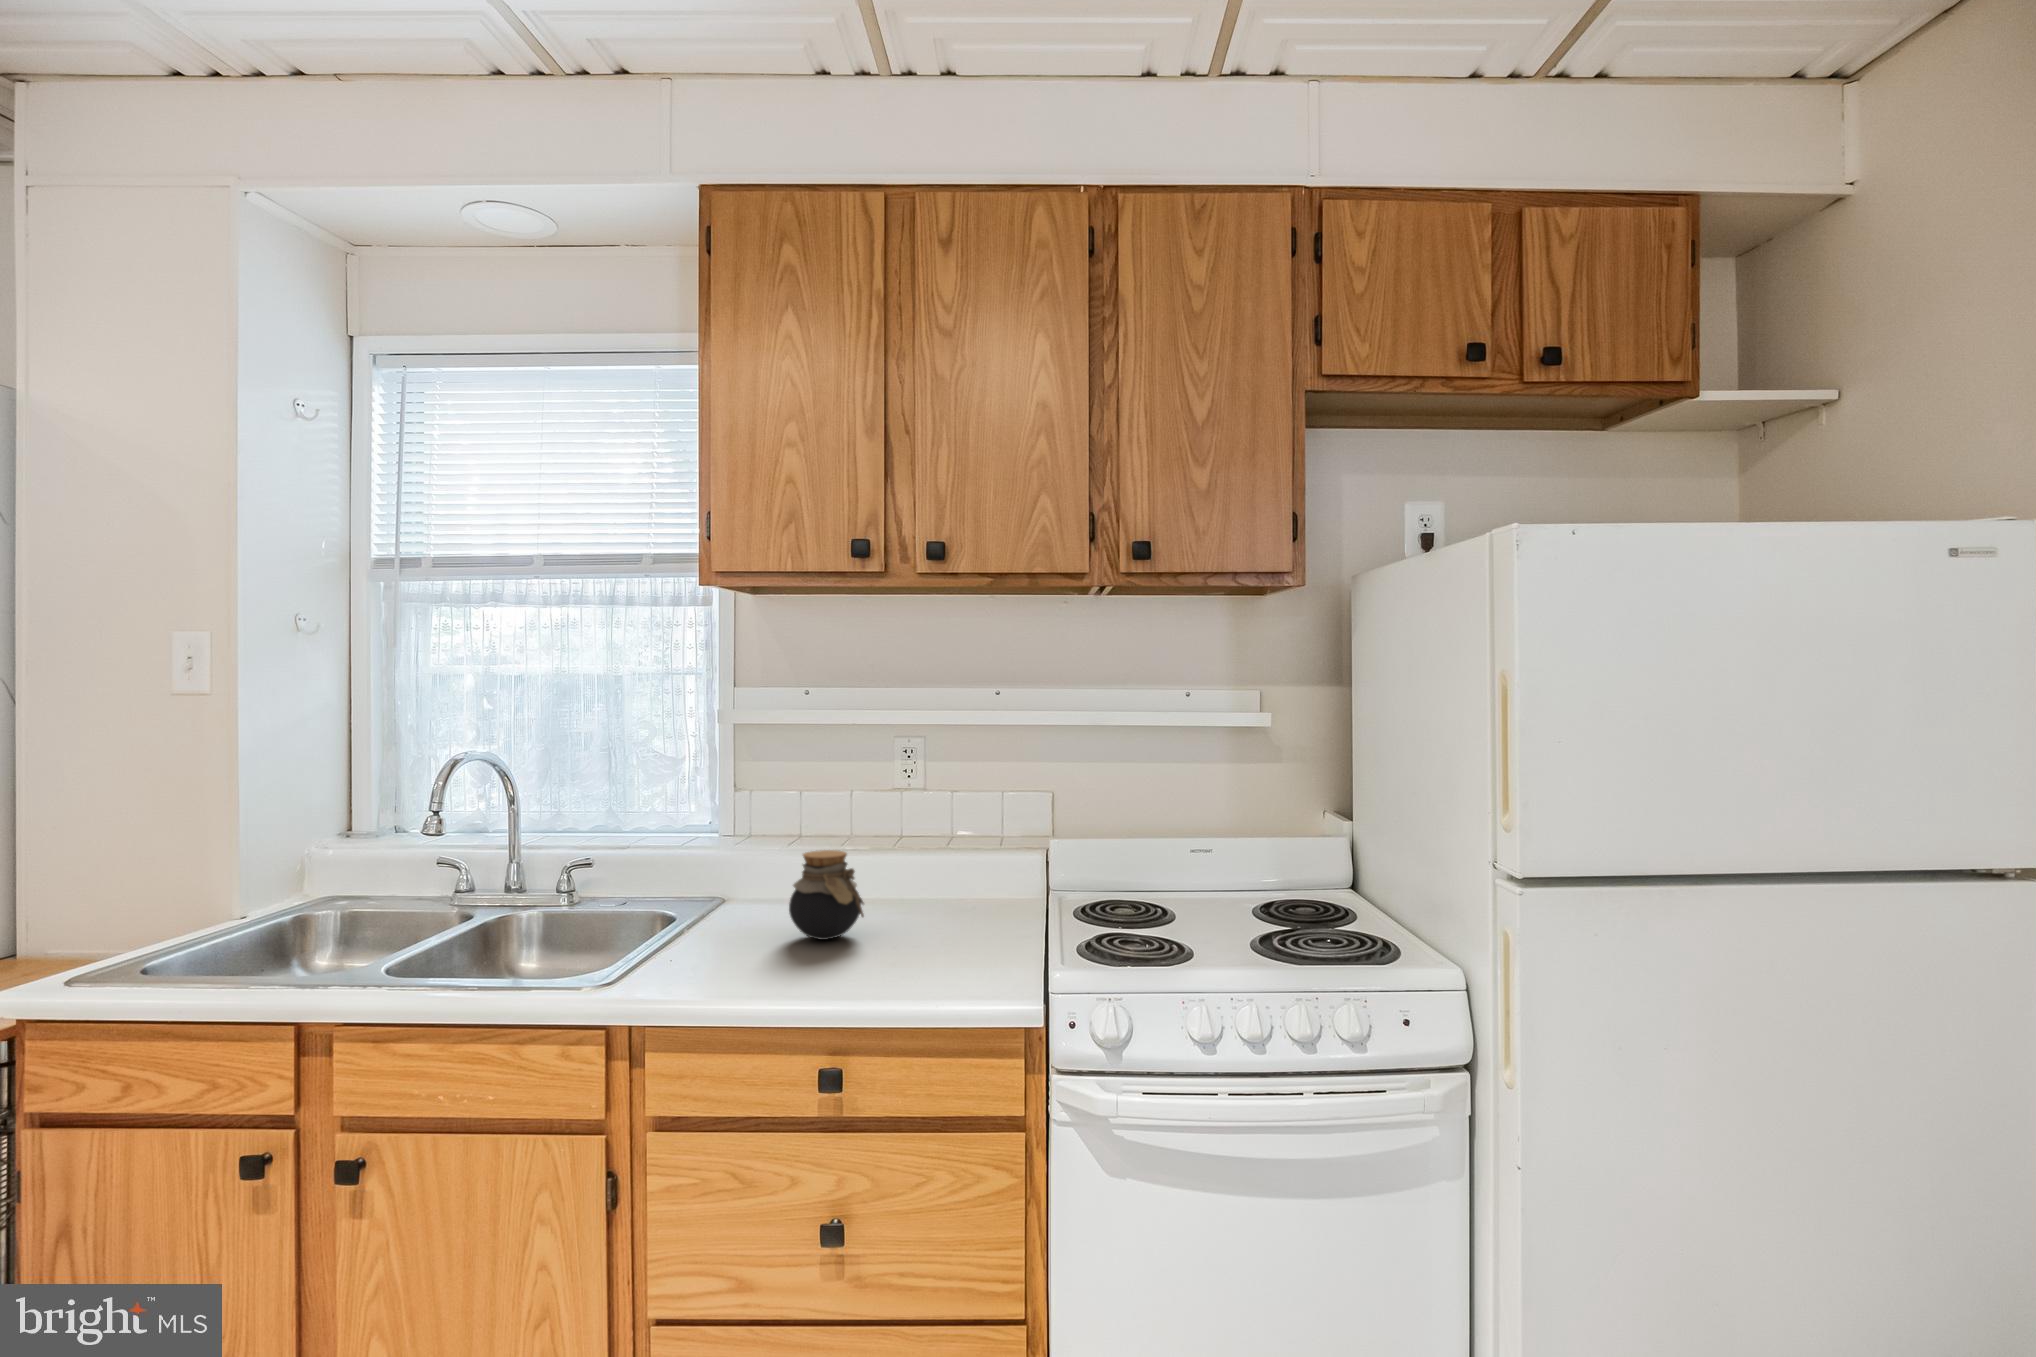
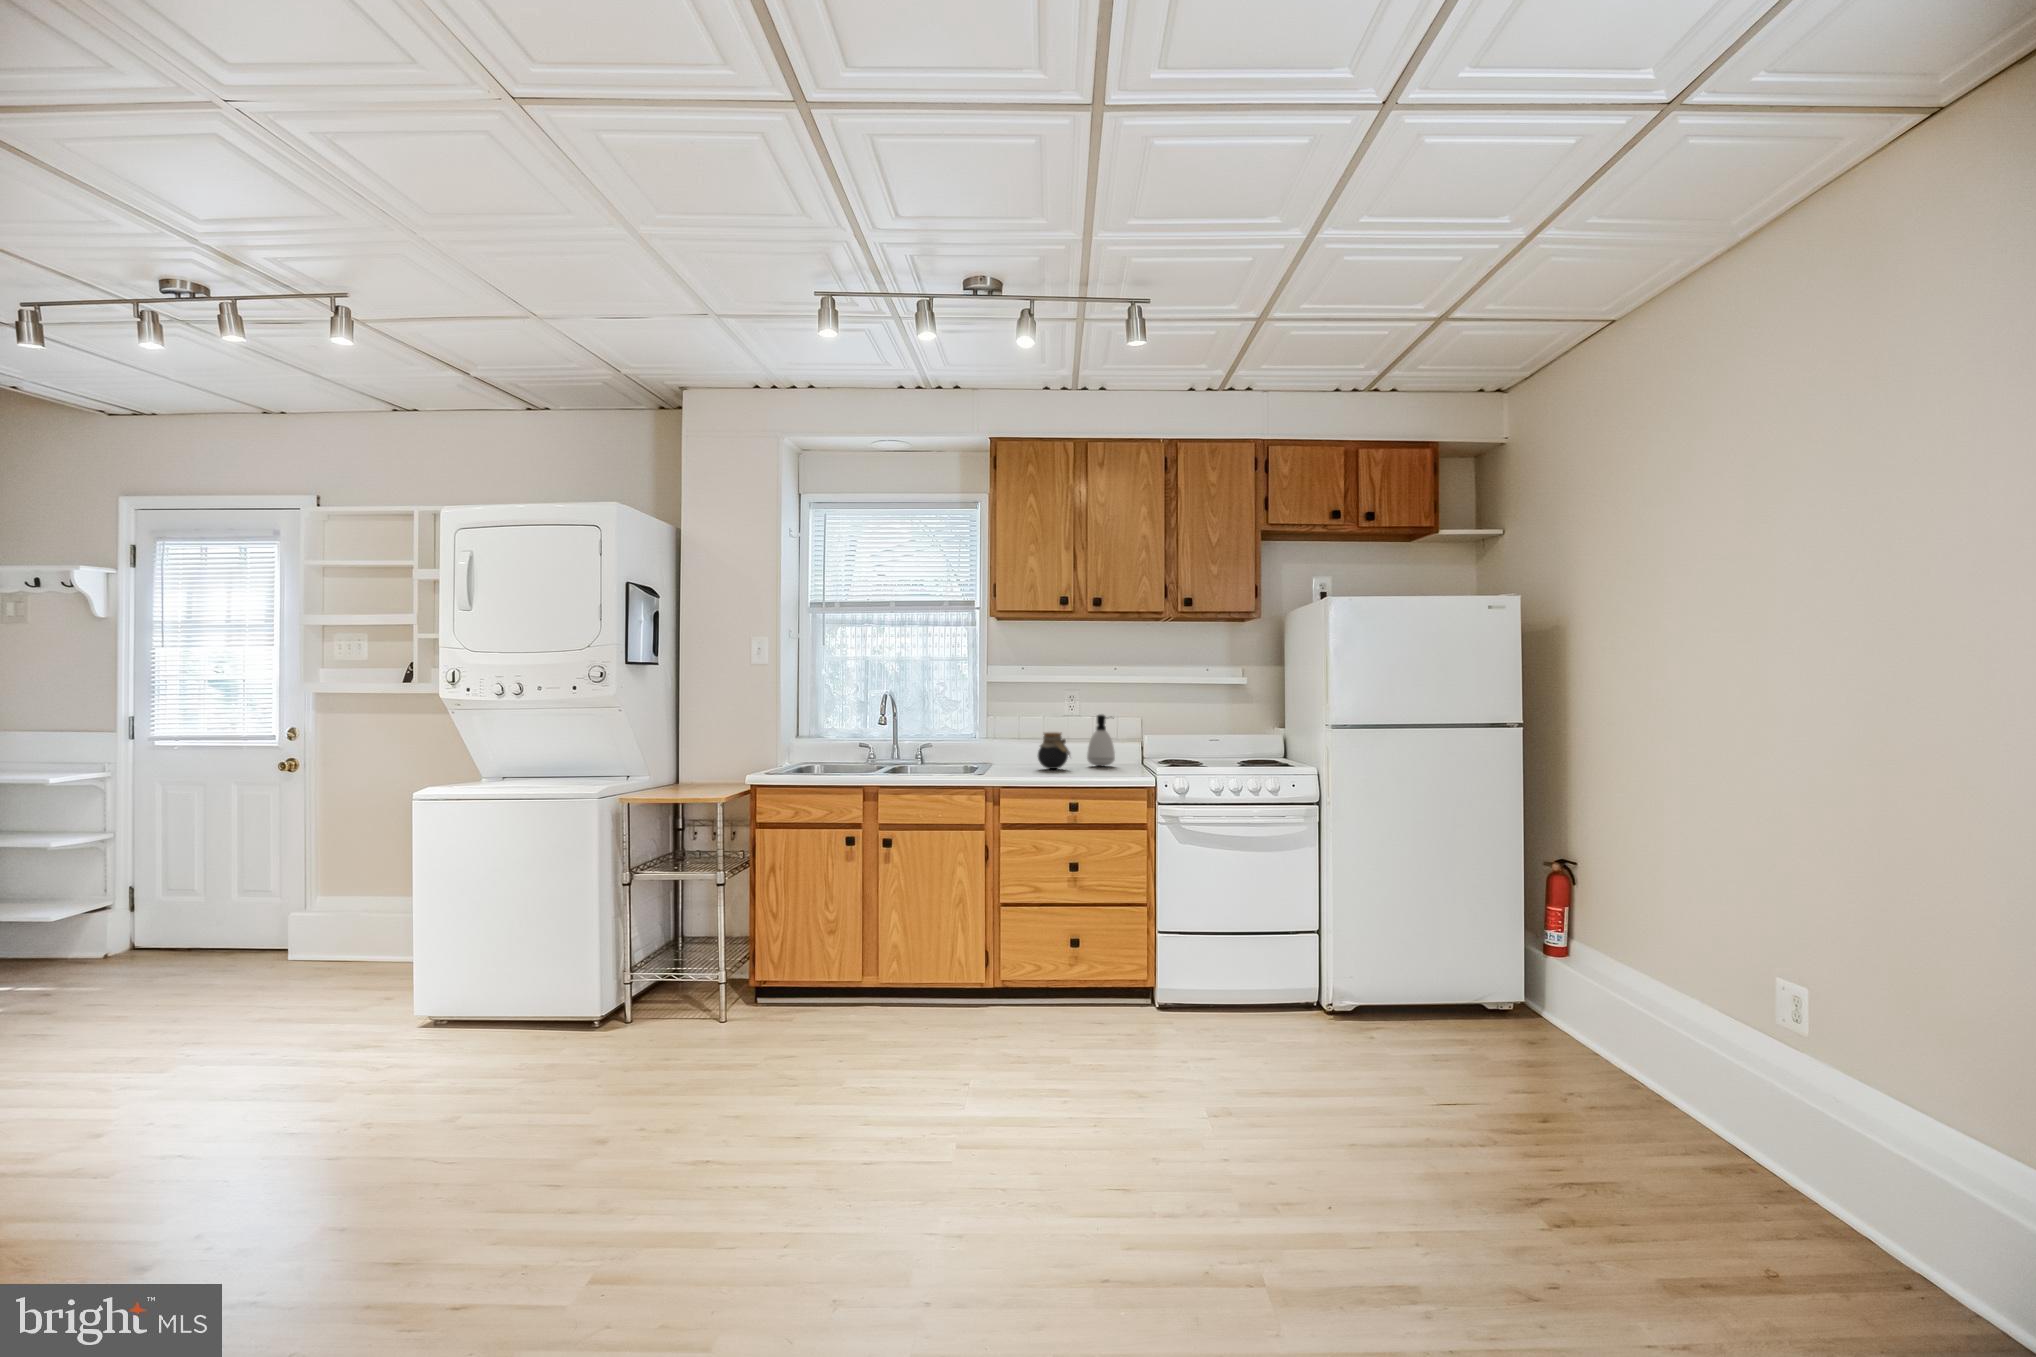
soap dispenser: none [917,802,979,918] -> present [1087,715,1115,766]

